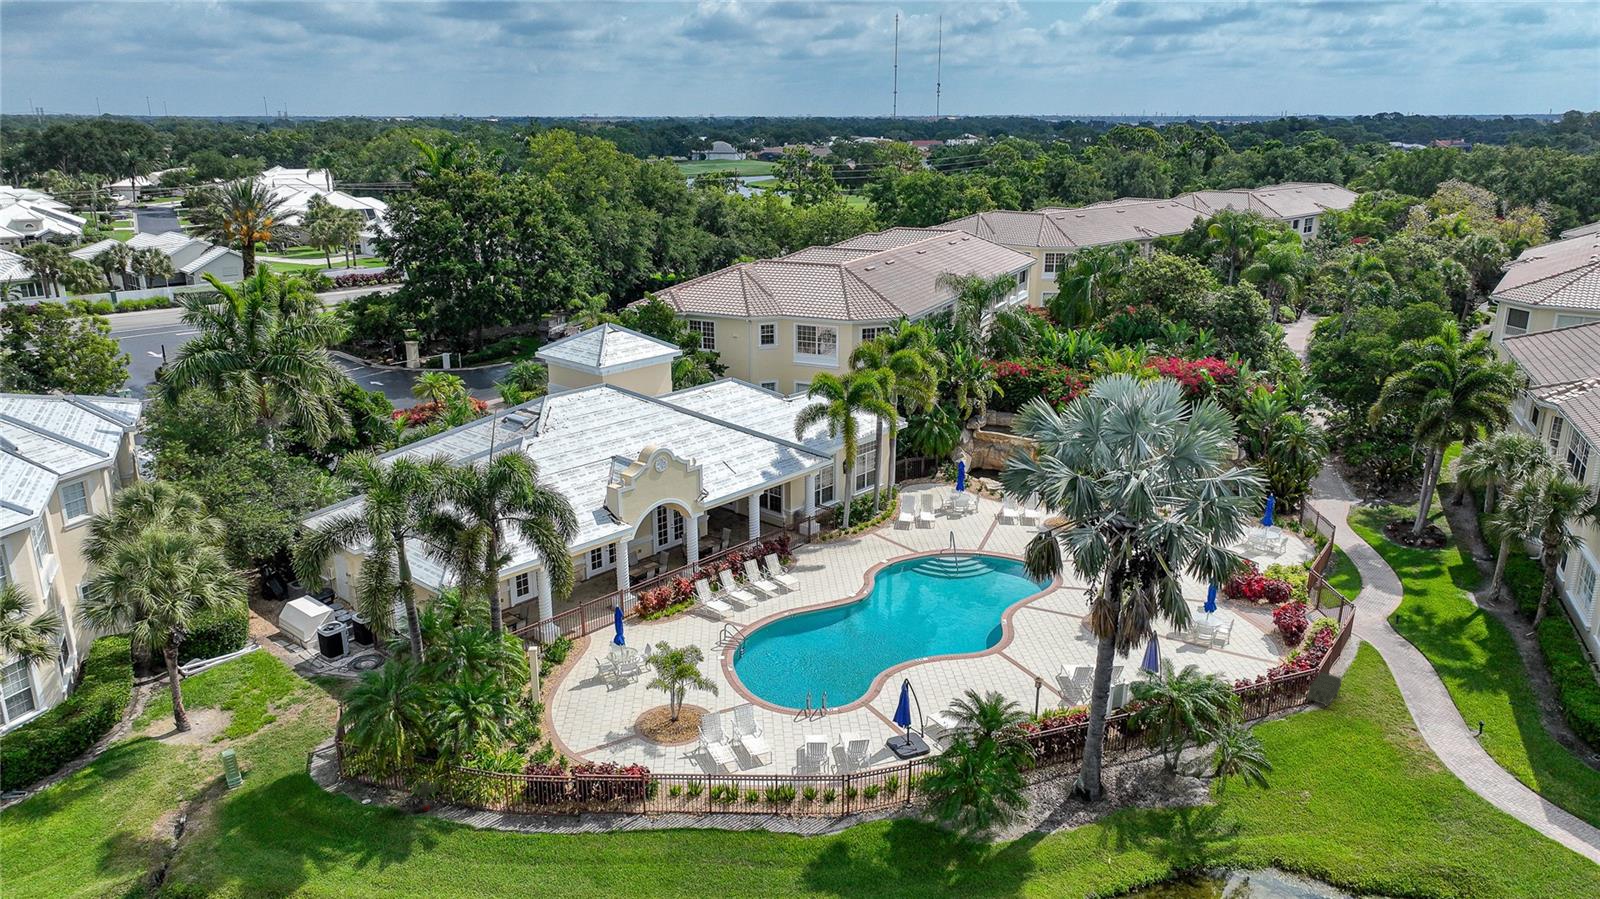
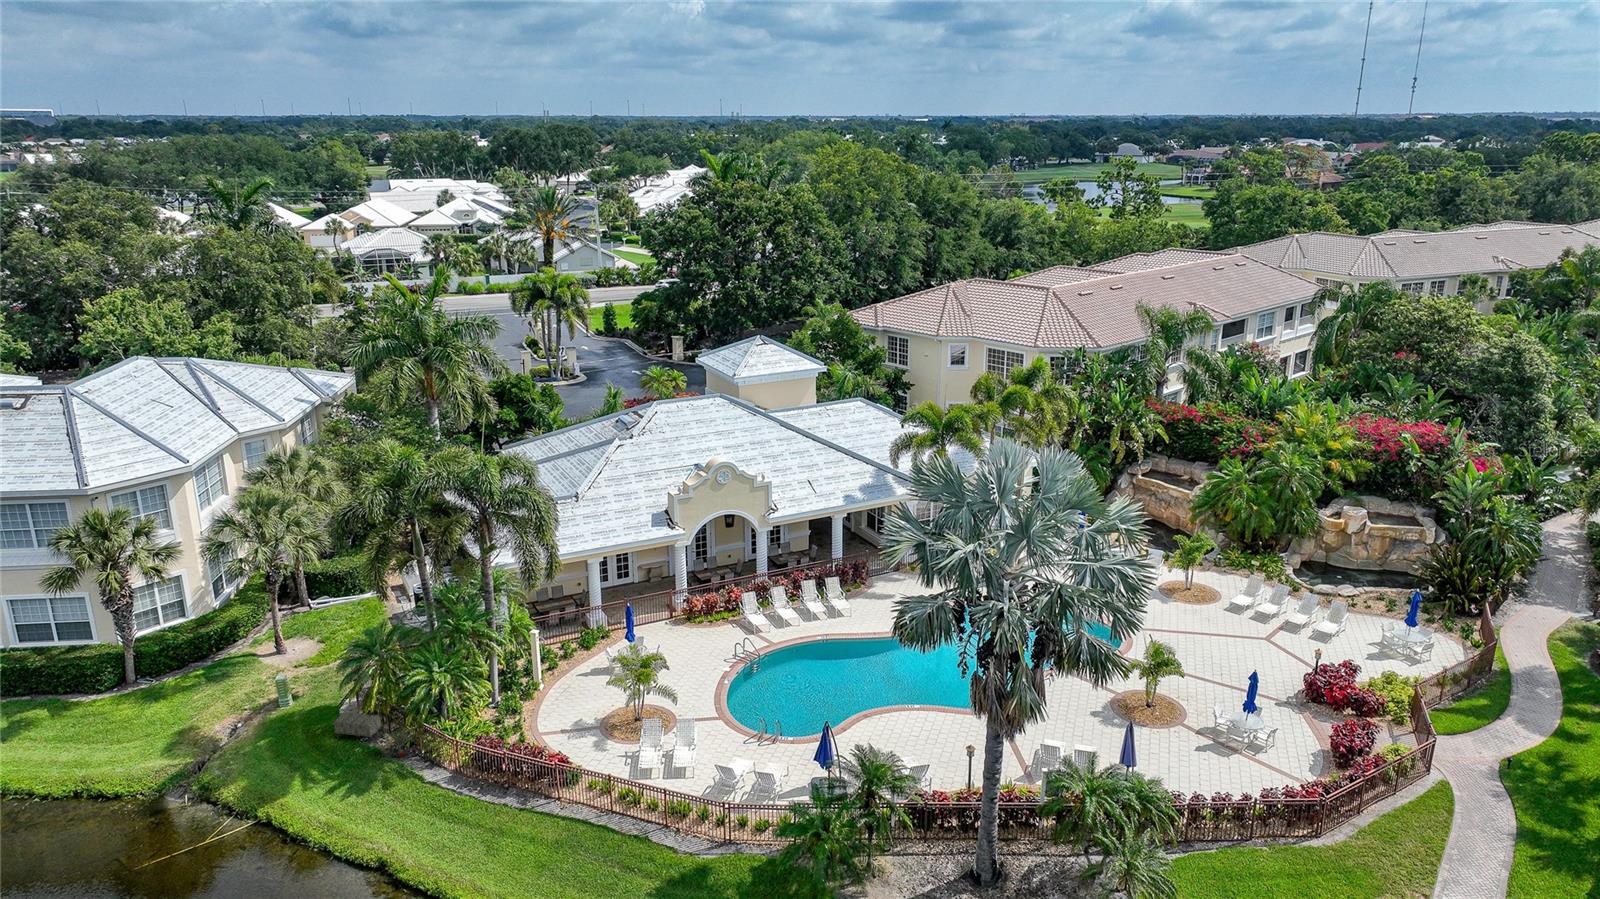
bench: present [1307,672,1341,709] -> present [334,712,381,740]

